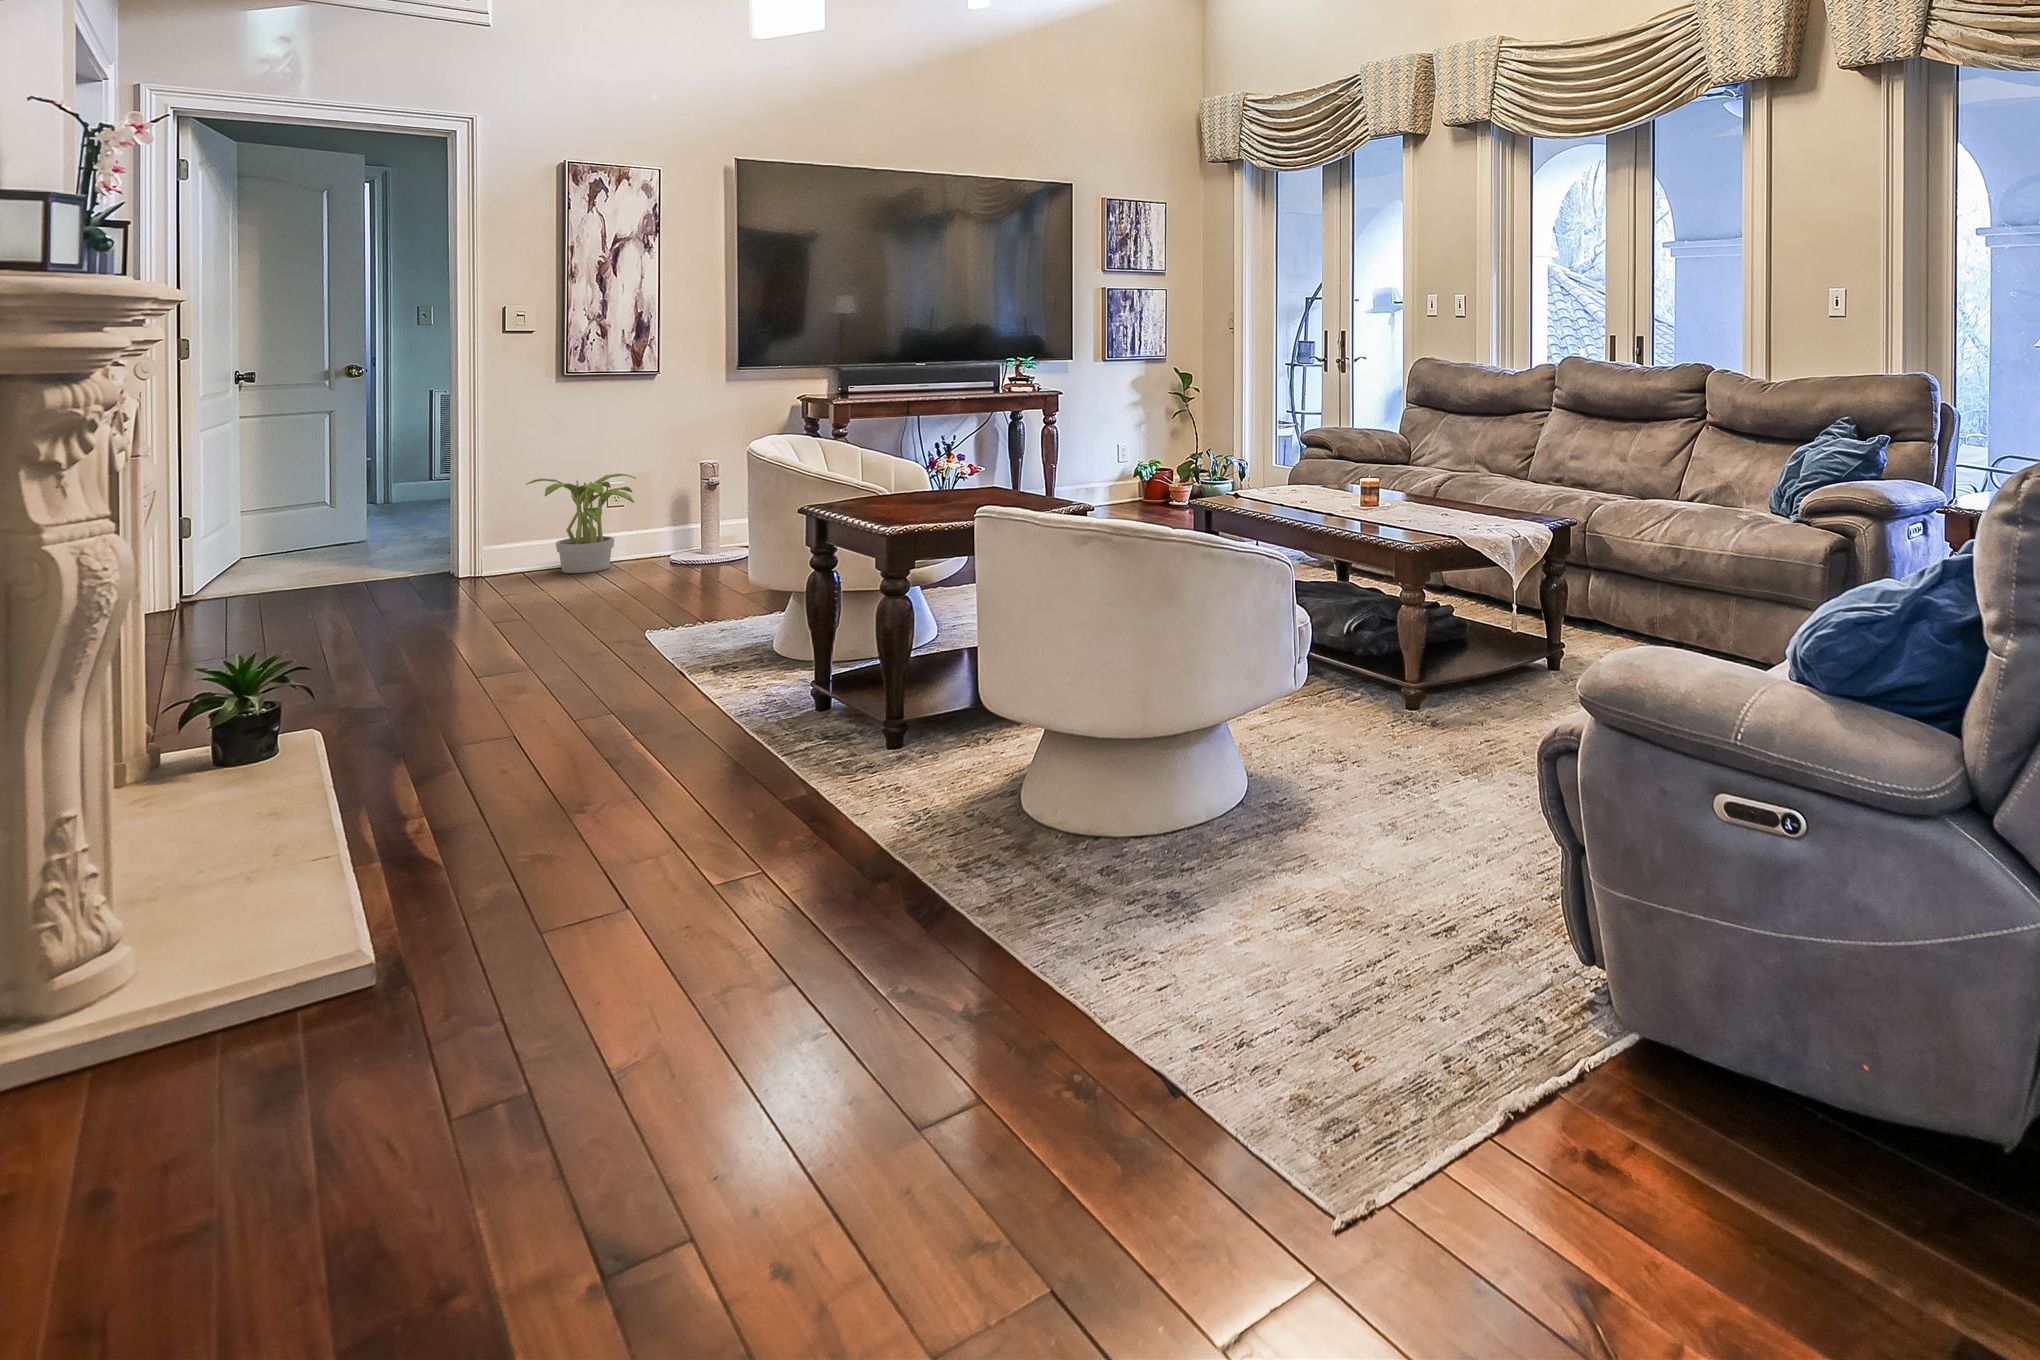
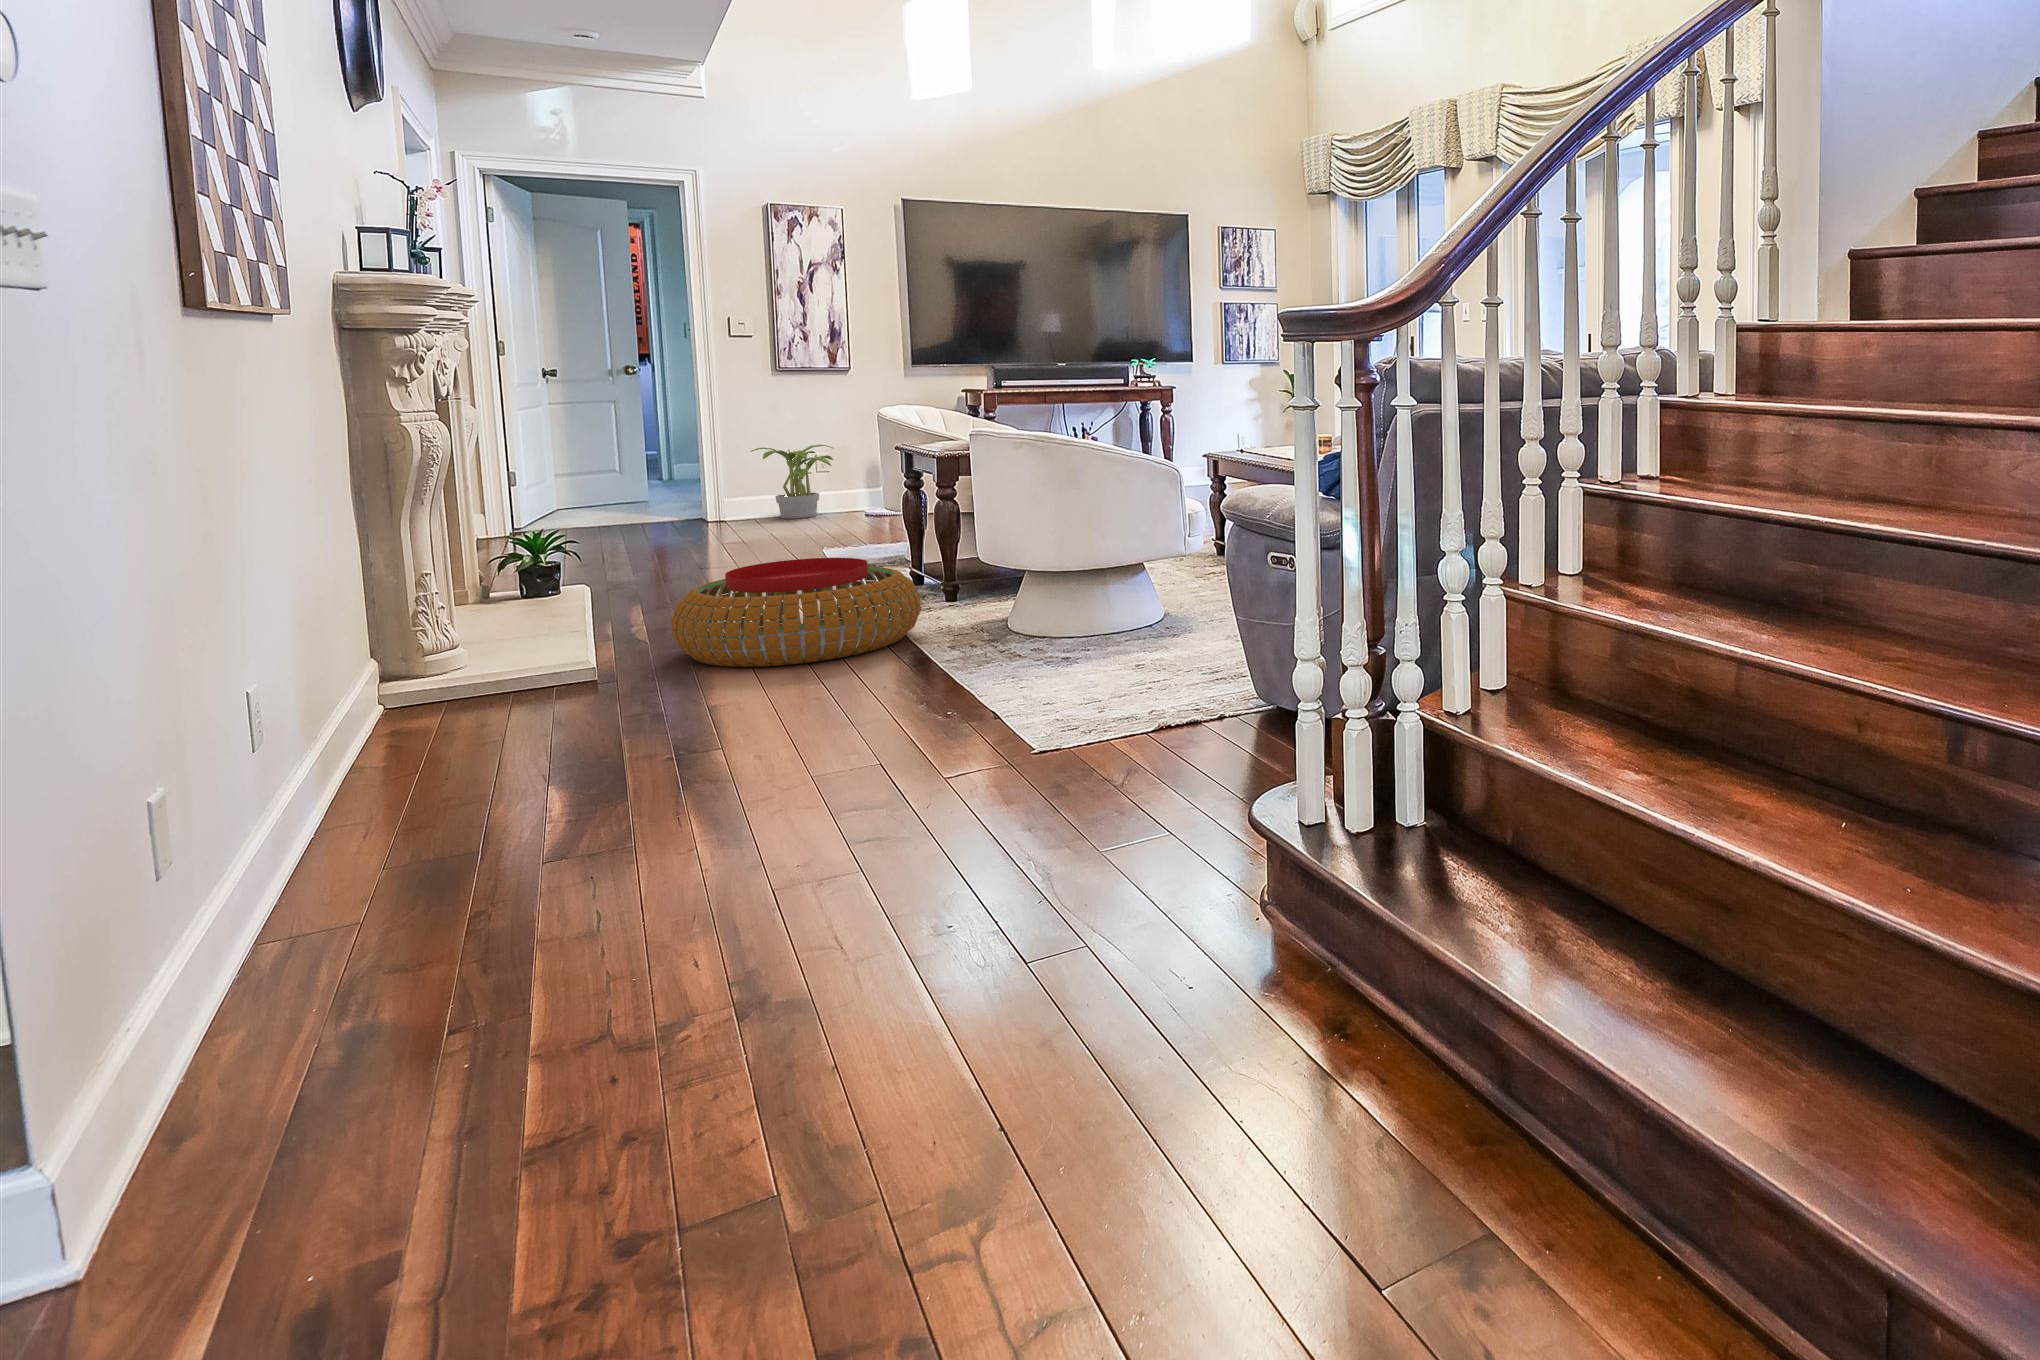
pouf: none [502,717,899,942] -> present [671,558,921,667]

